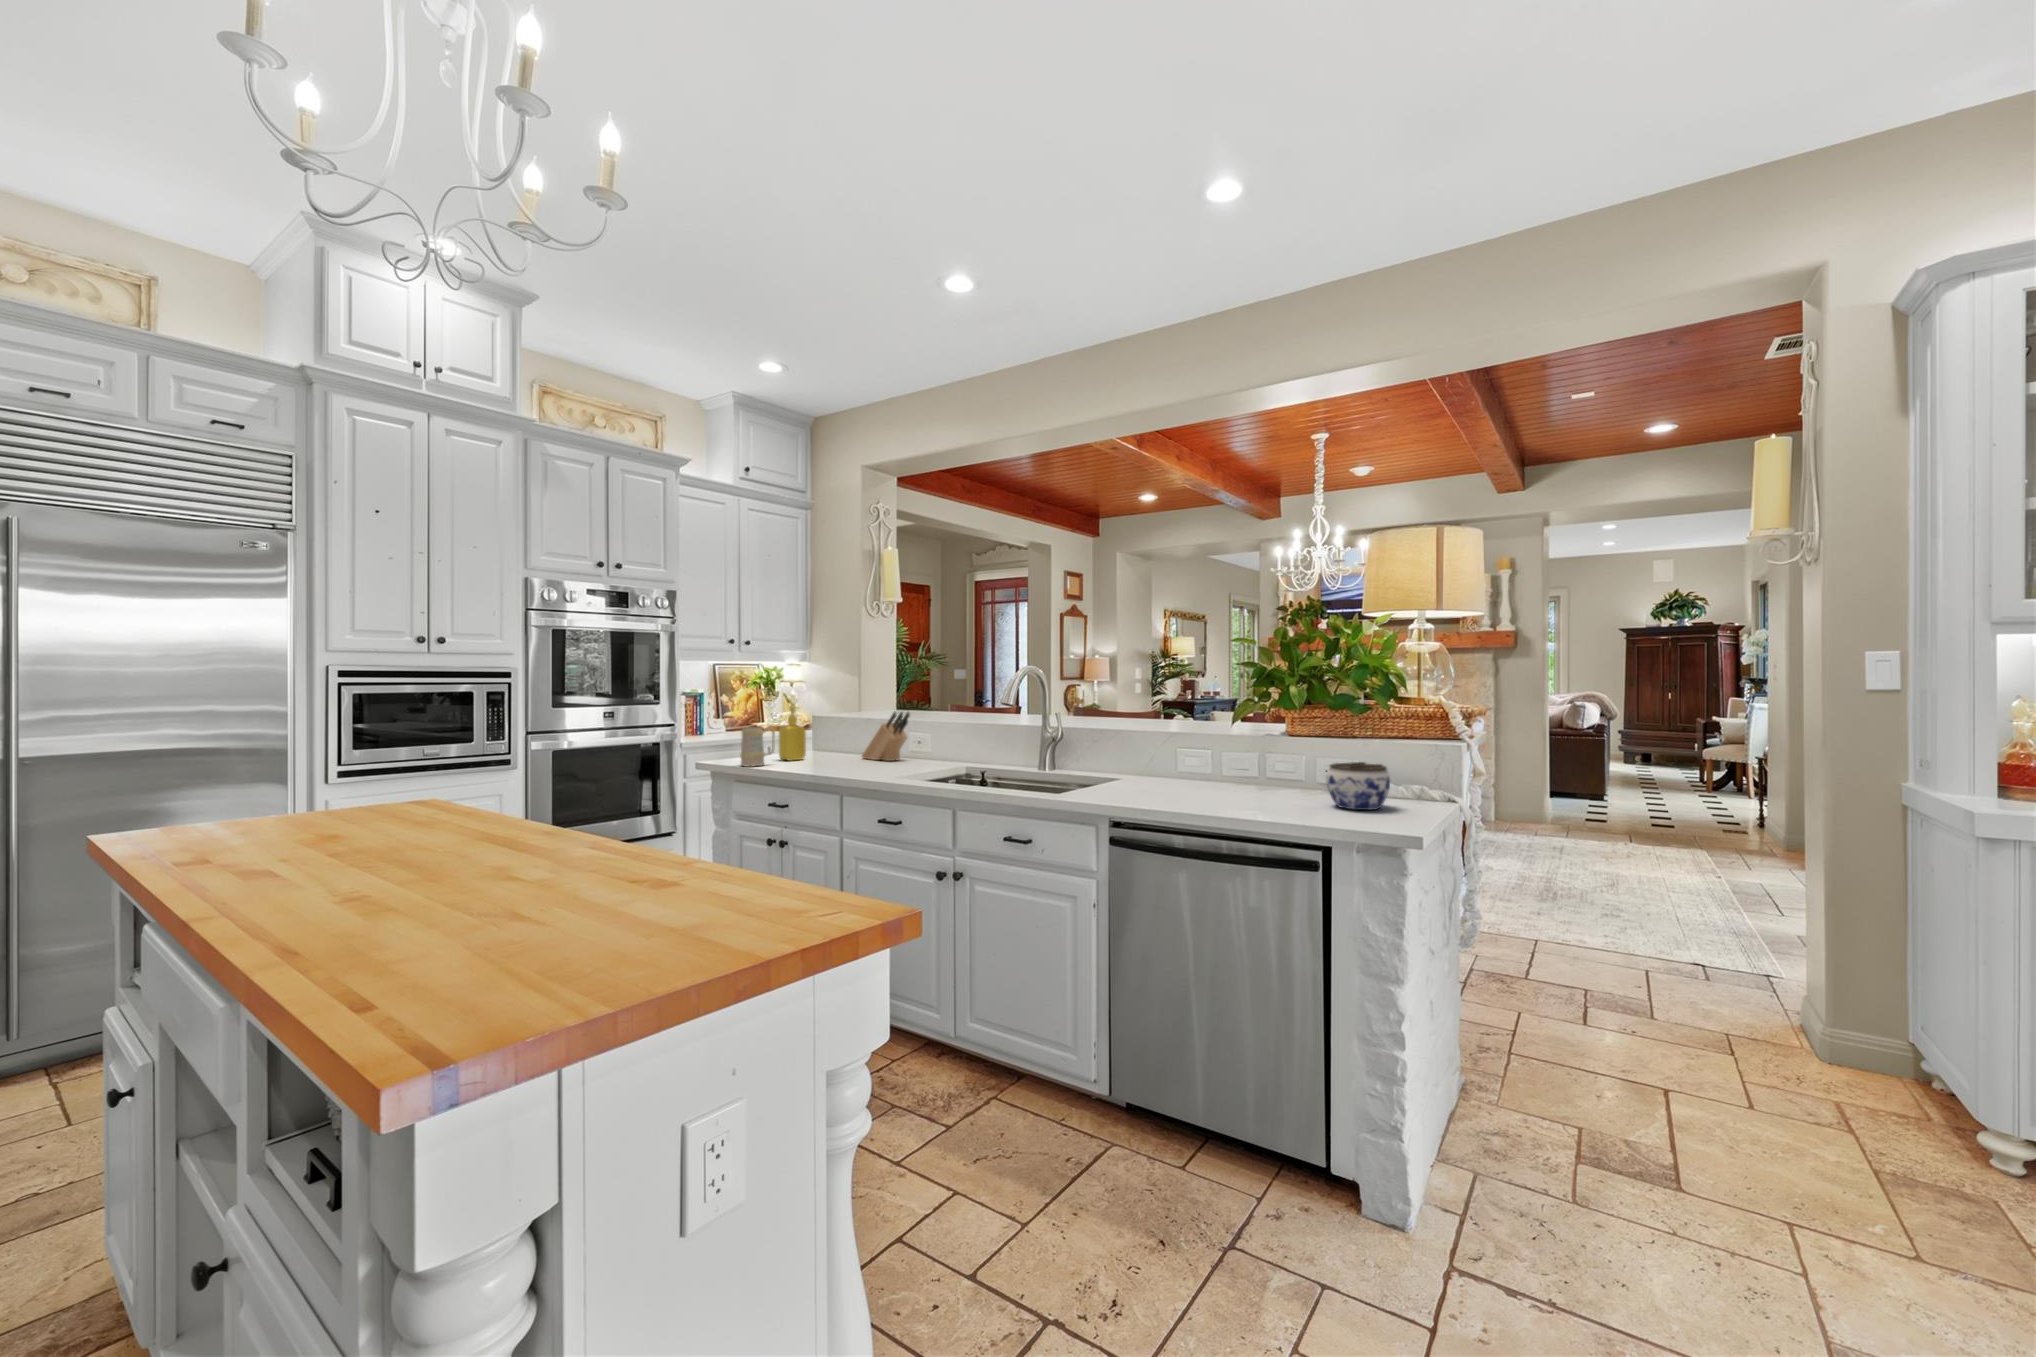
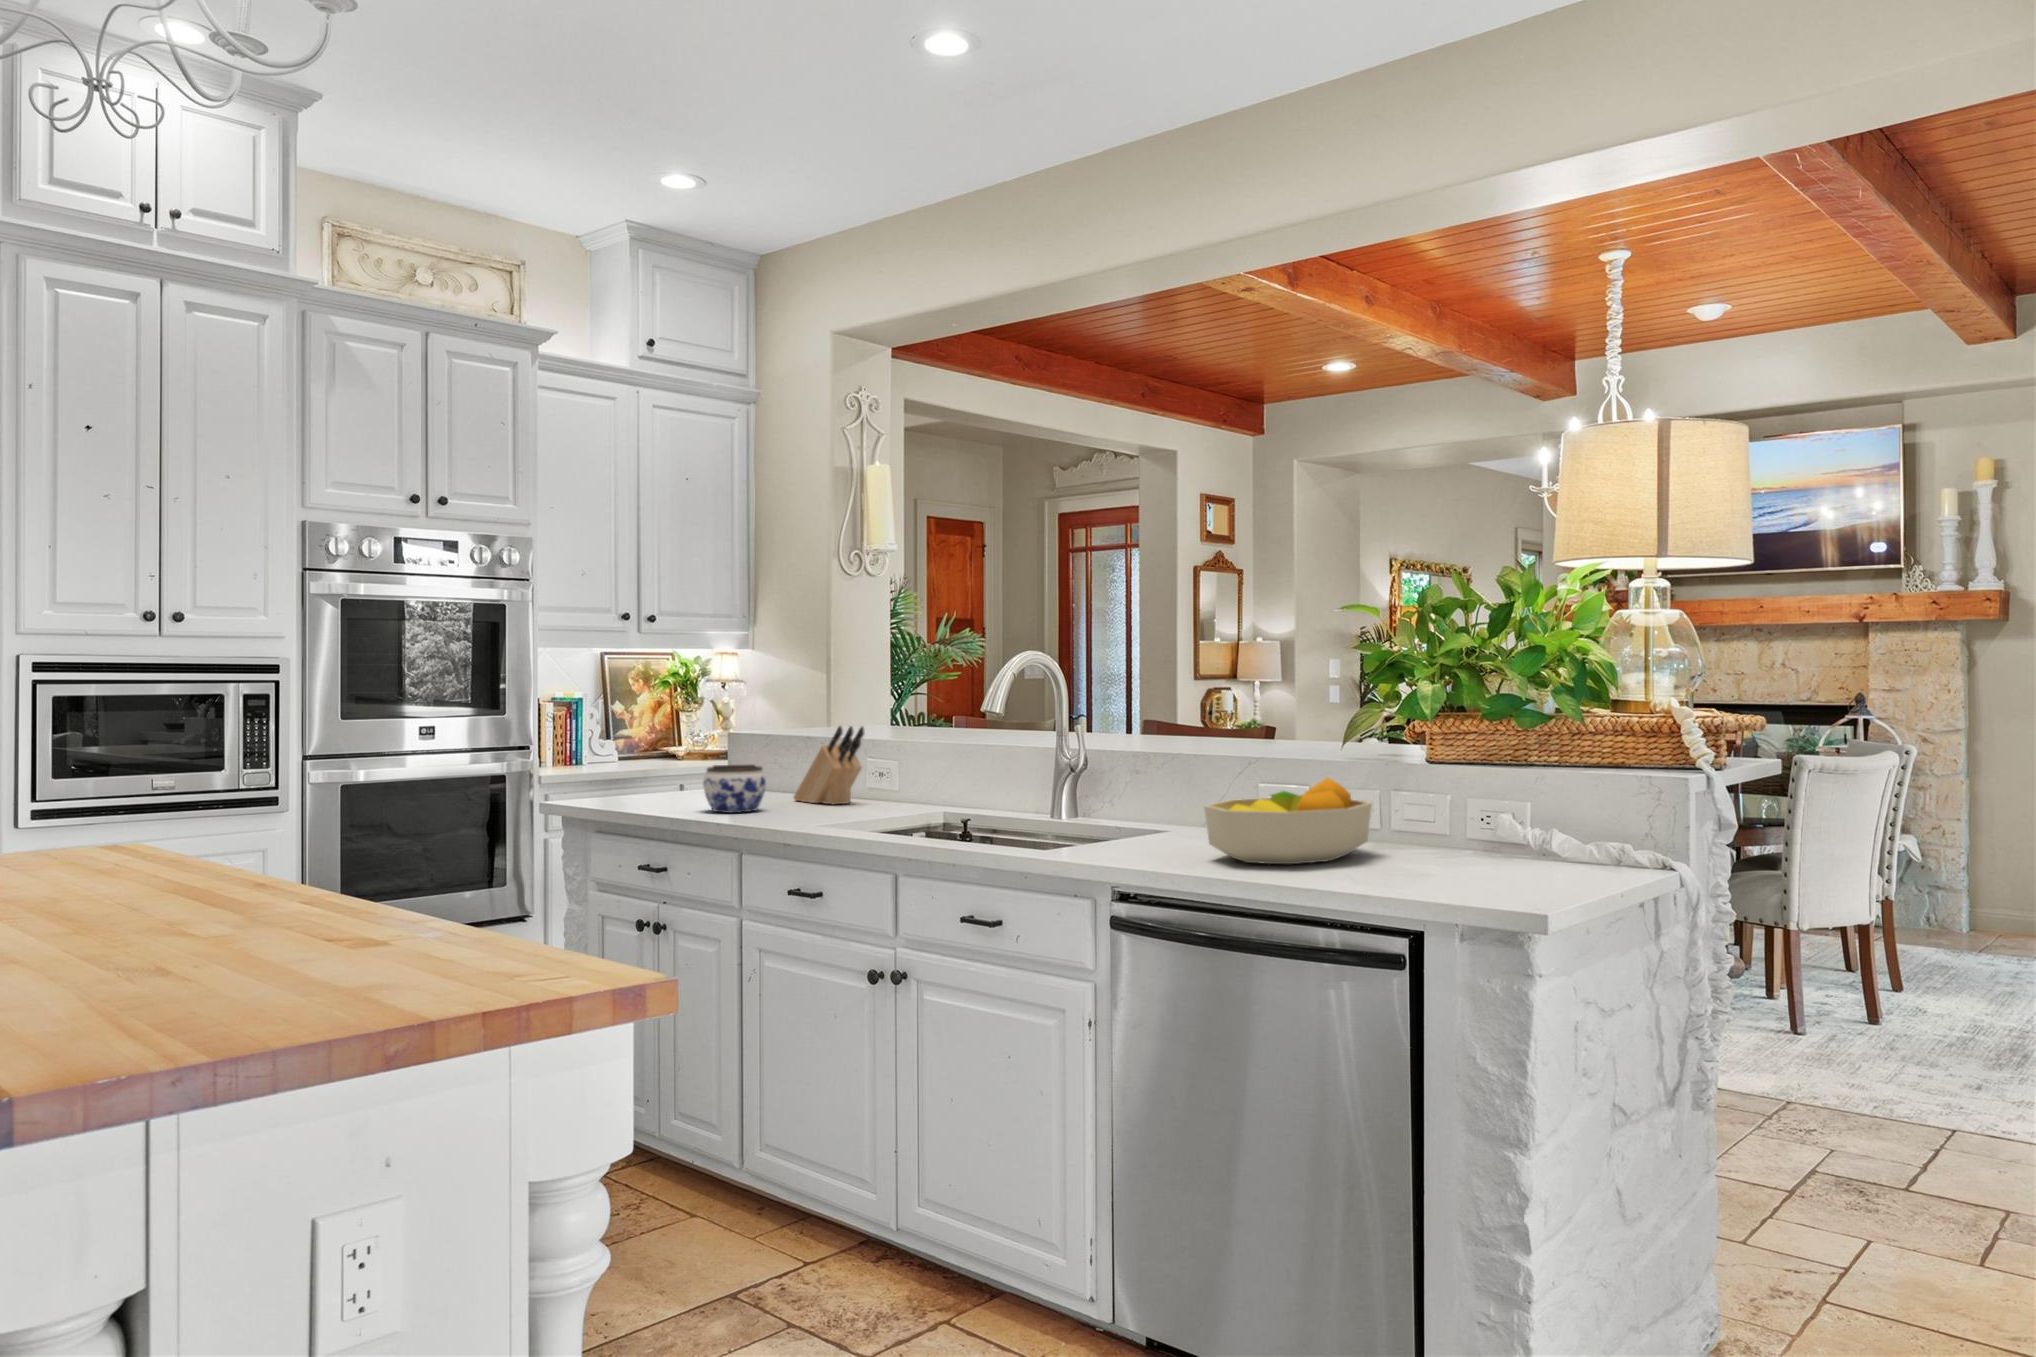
soap dispenser: present [779,707,806,761] -> none [666,718,707,802]
mug: present [740,726,775,767] -> none [603,748,655,810]
fruit bowl: none [1163,745,1264,801] -> present [1204,778,1372,864]
jar: present [1326,762,1390,810] -> present [703,764,766,813]

